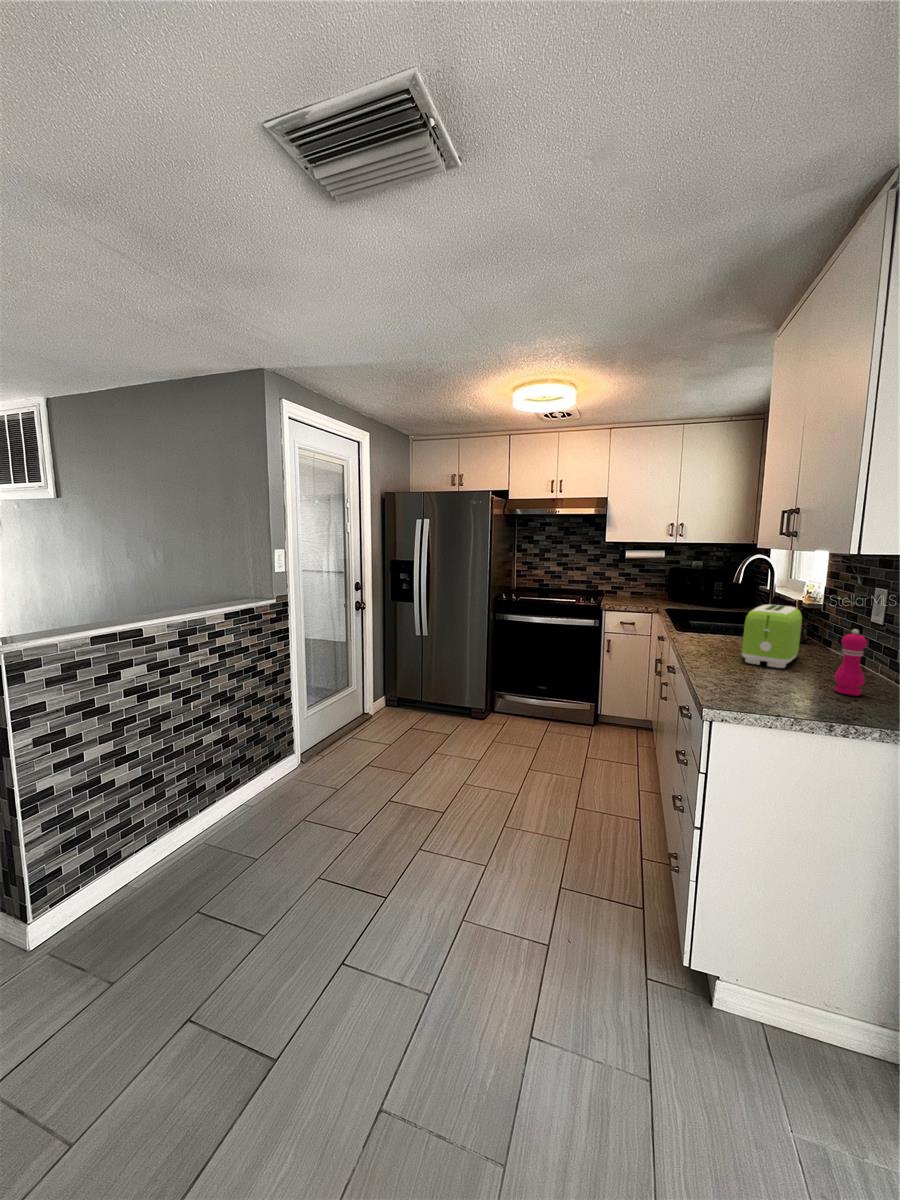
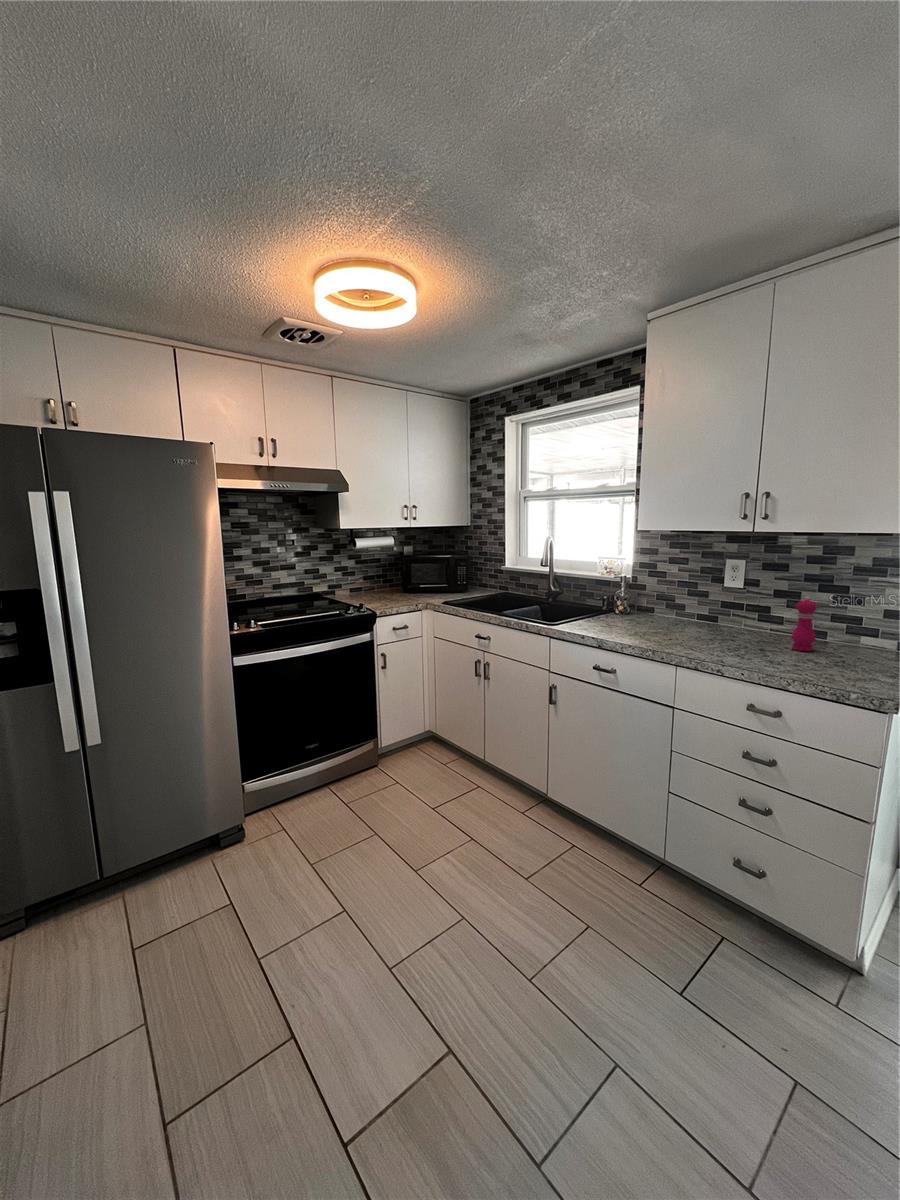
toaster: present [742,605,802,668] -> none [648,583,728,644]

